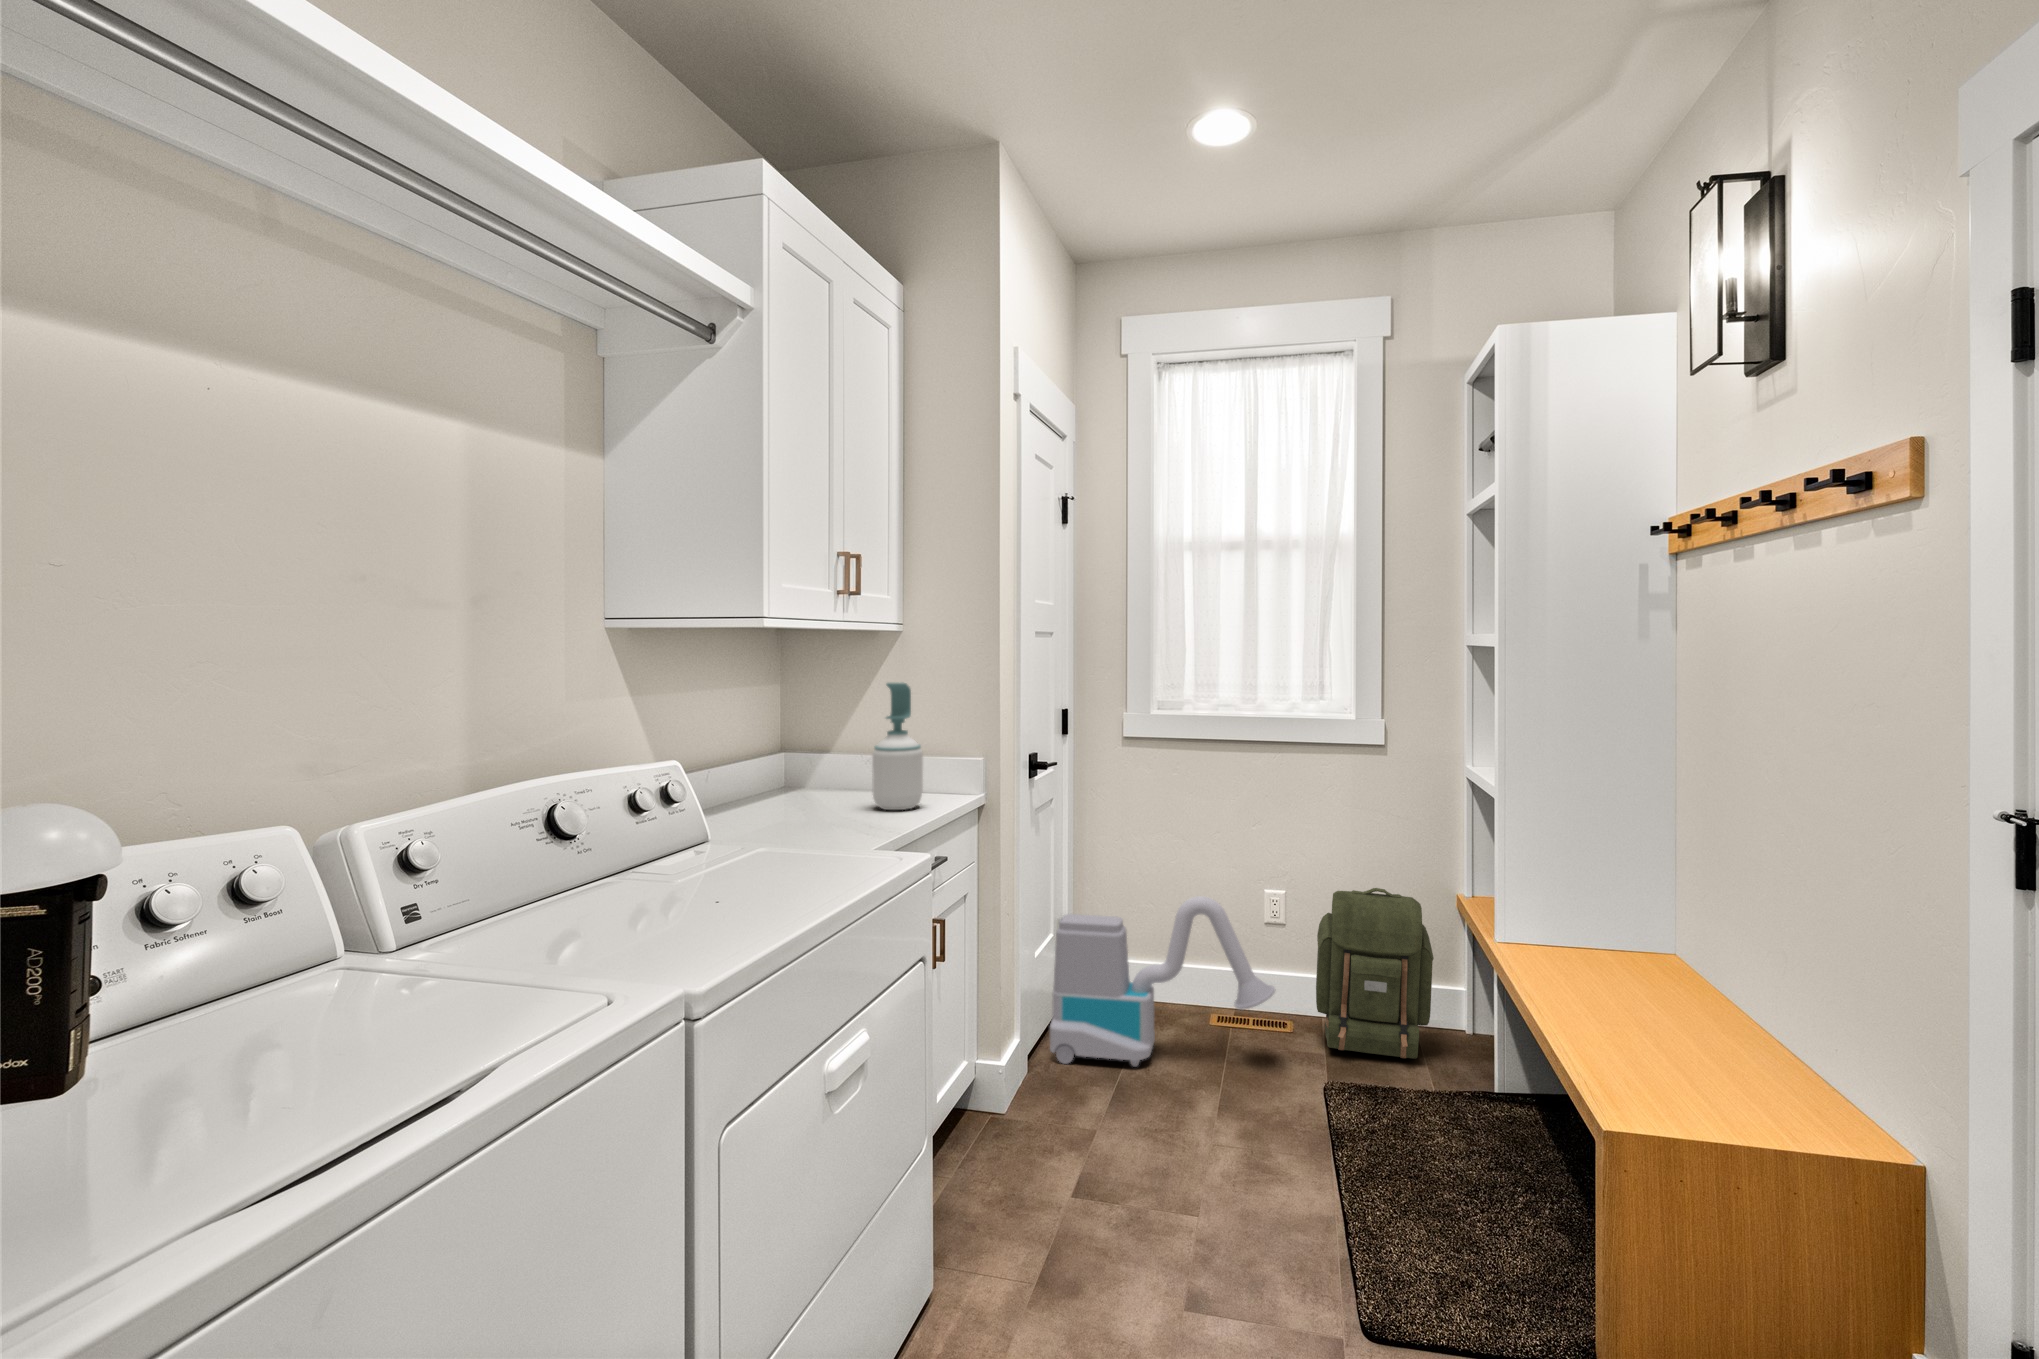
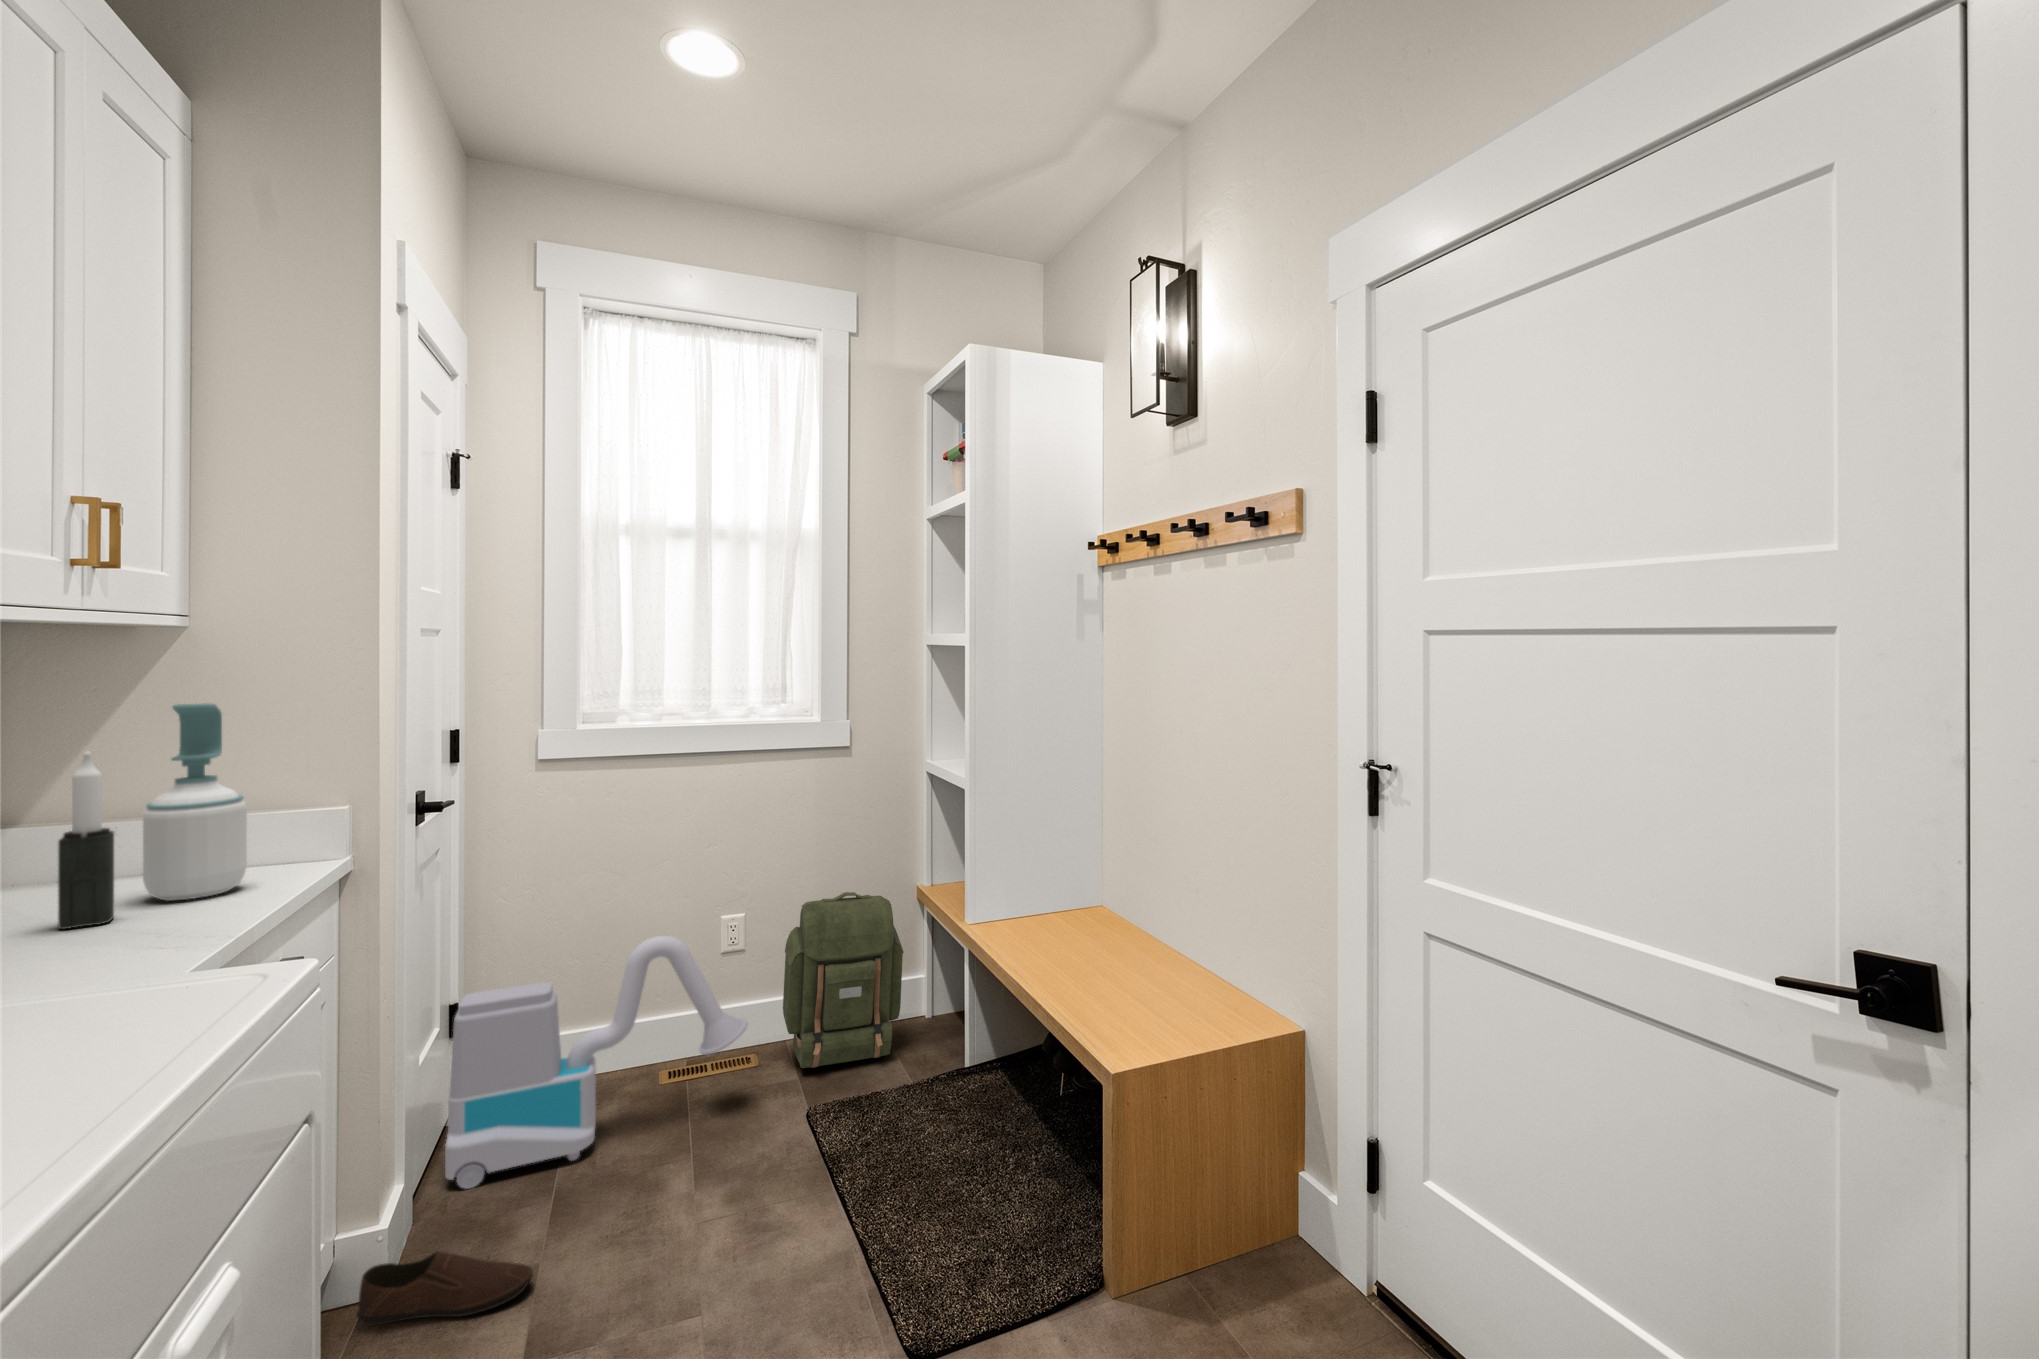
candle: none [832,710,857,818] -> present [58,752,114,929]
shoe: none [985,1093,1090,1152] -> present [357,1251,533,1326]

